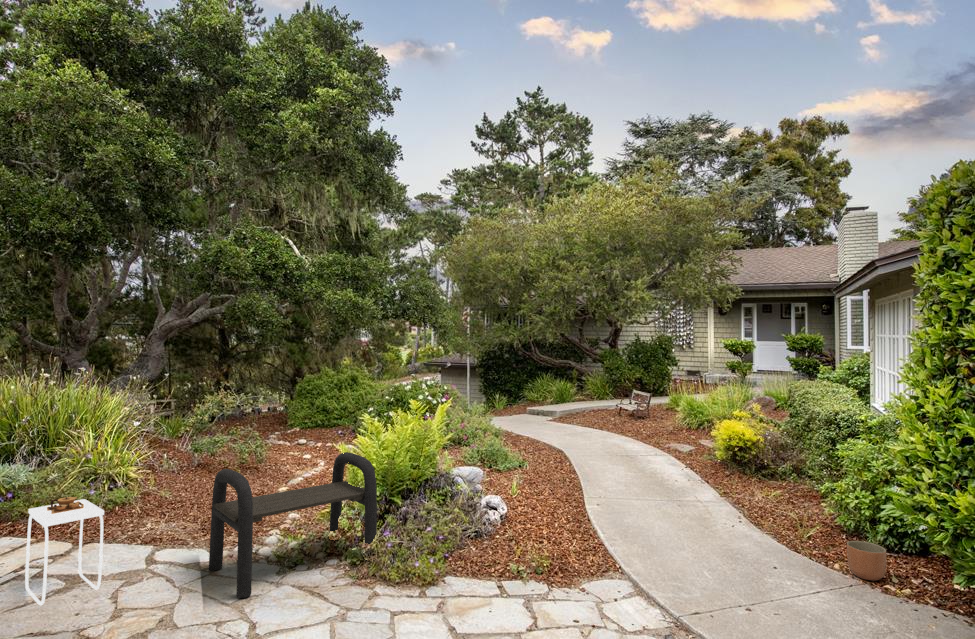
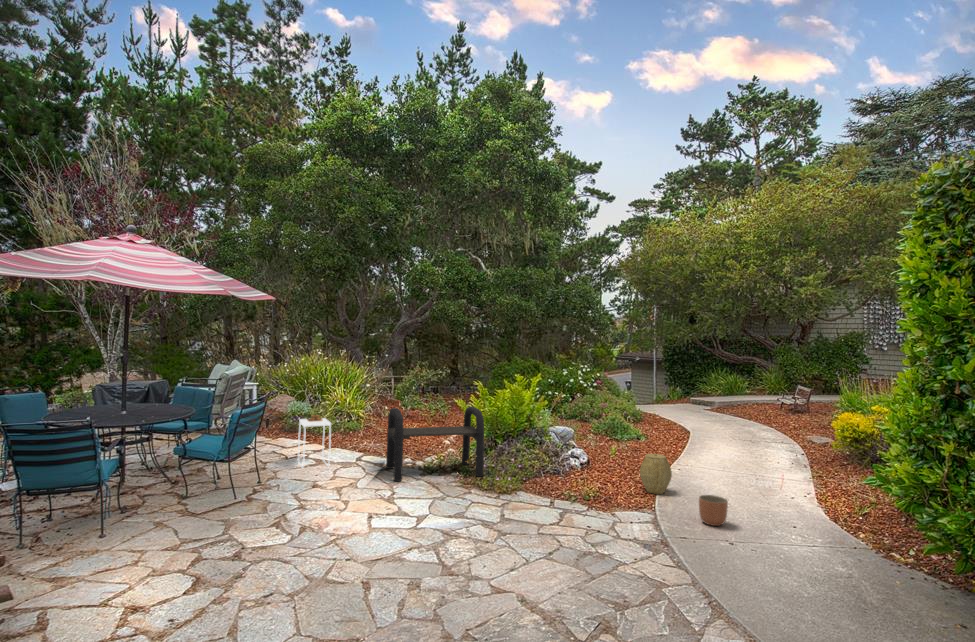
woven basket: none [587,495,627,548] -> present [640,454,672,494]
planter: present [847,541,886,581] -> present [699,495,728,526]

